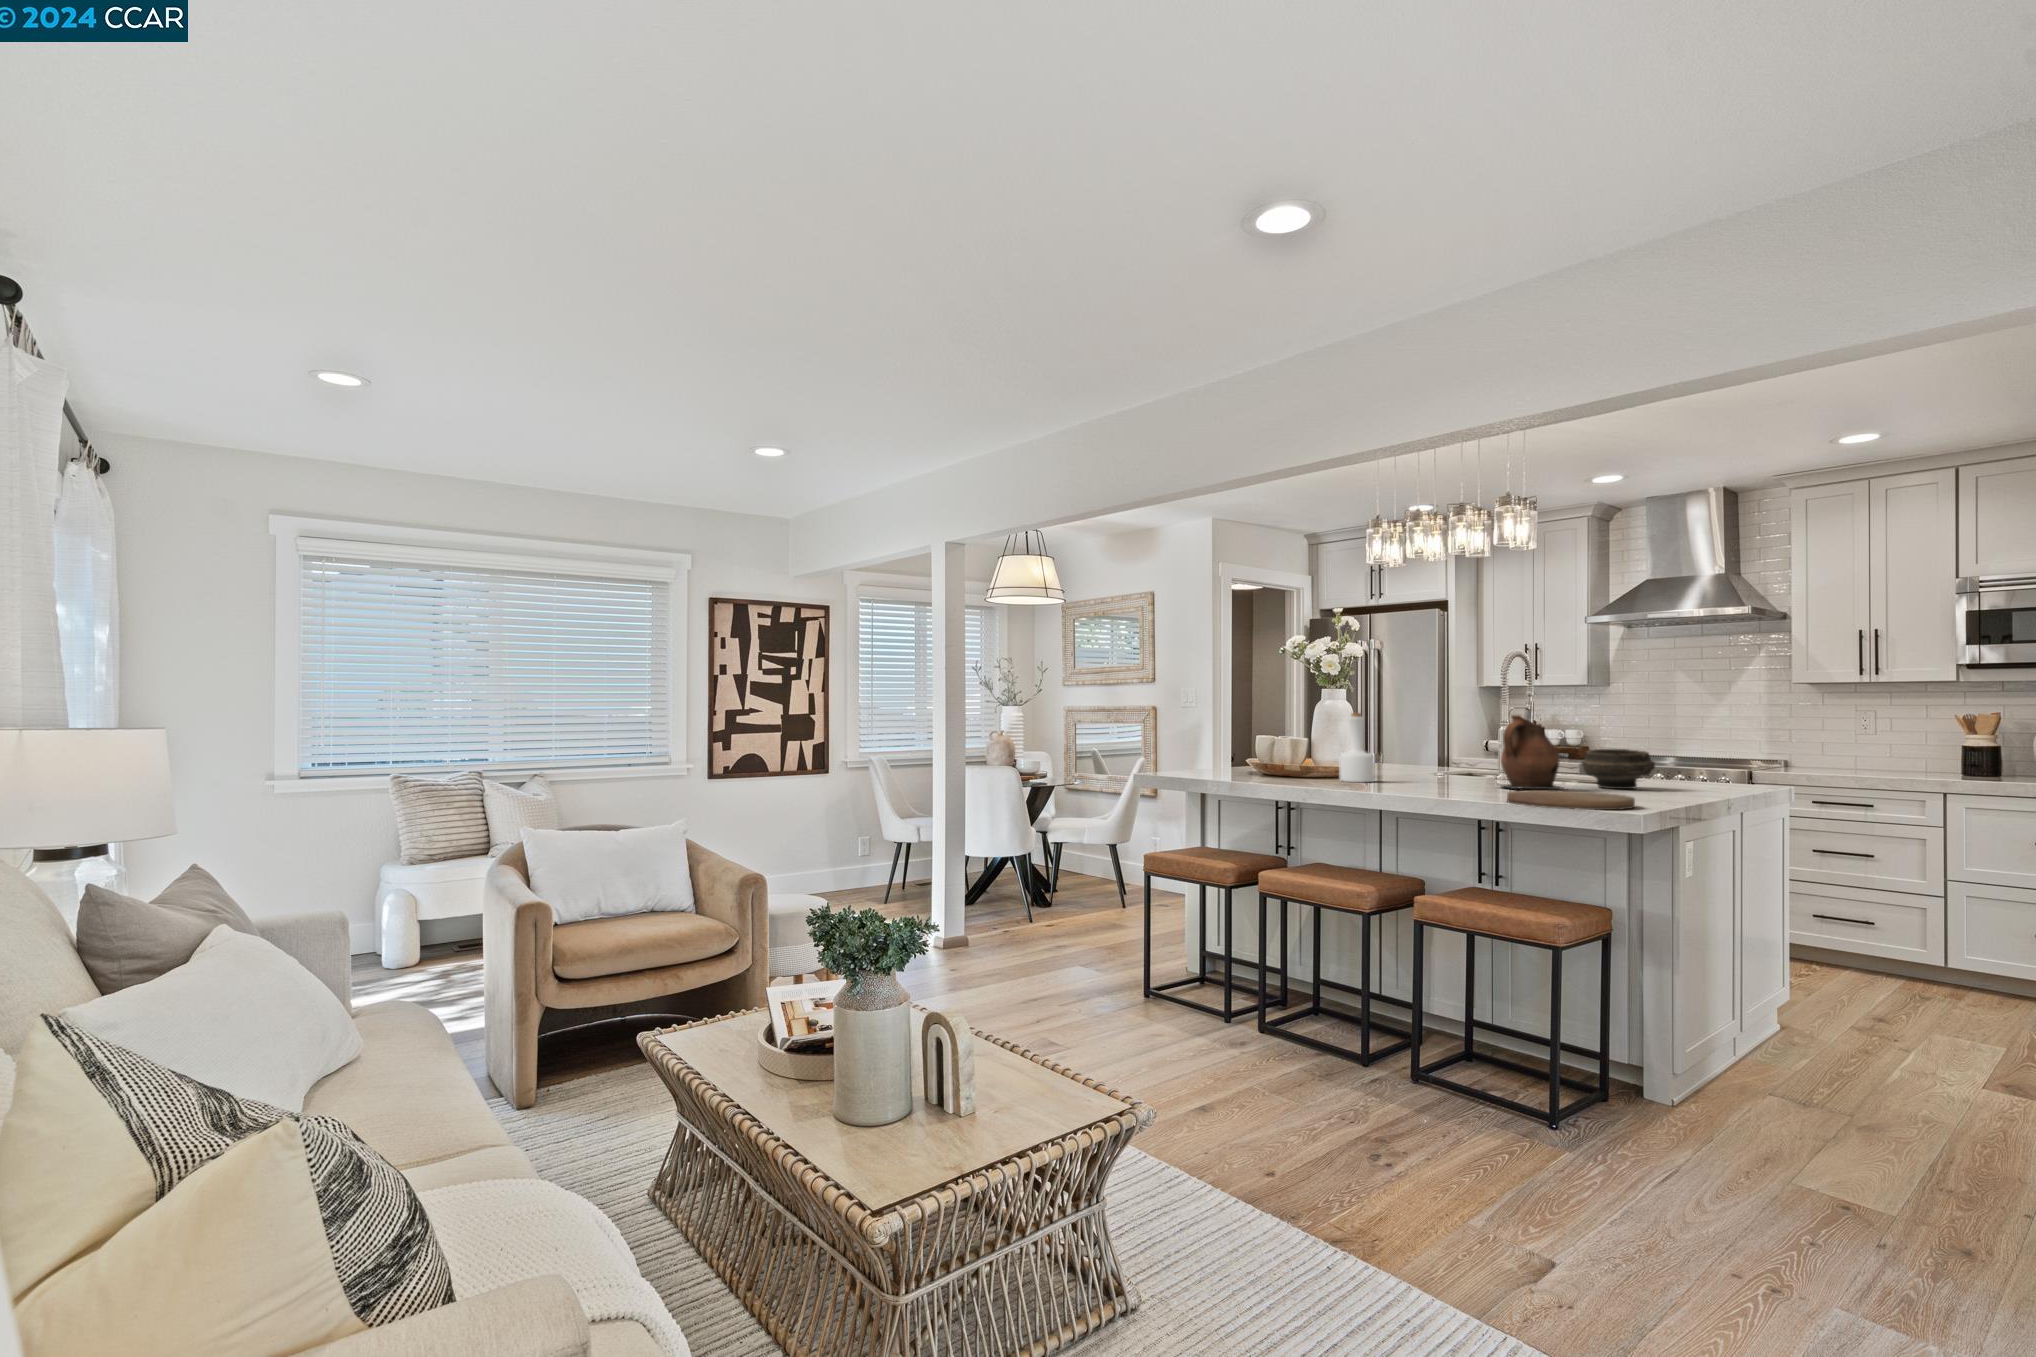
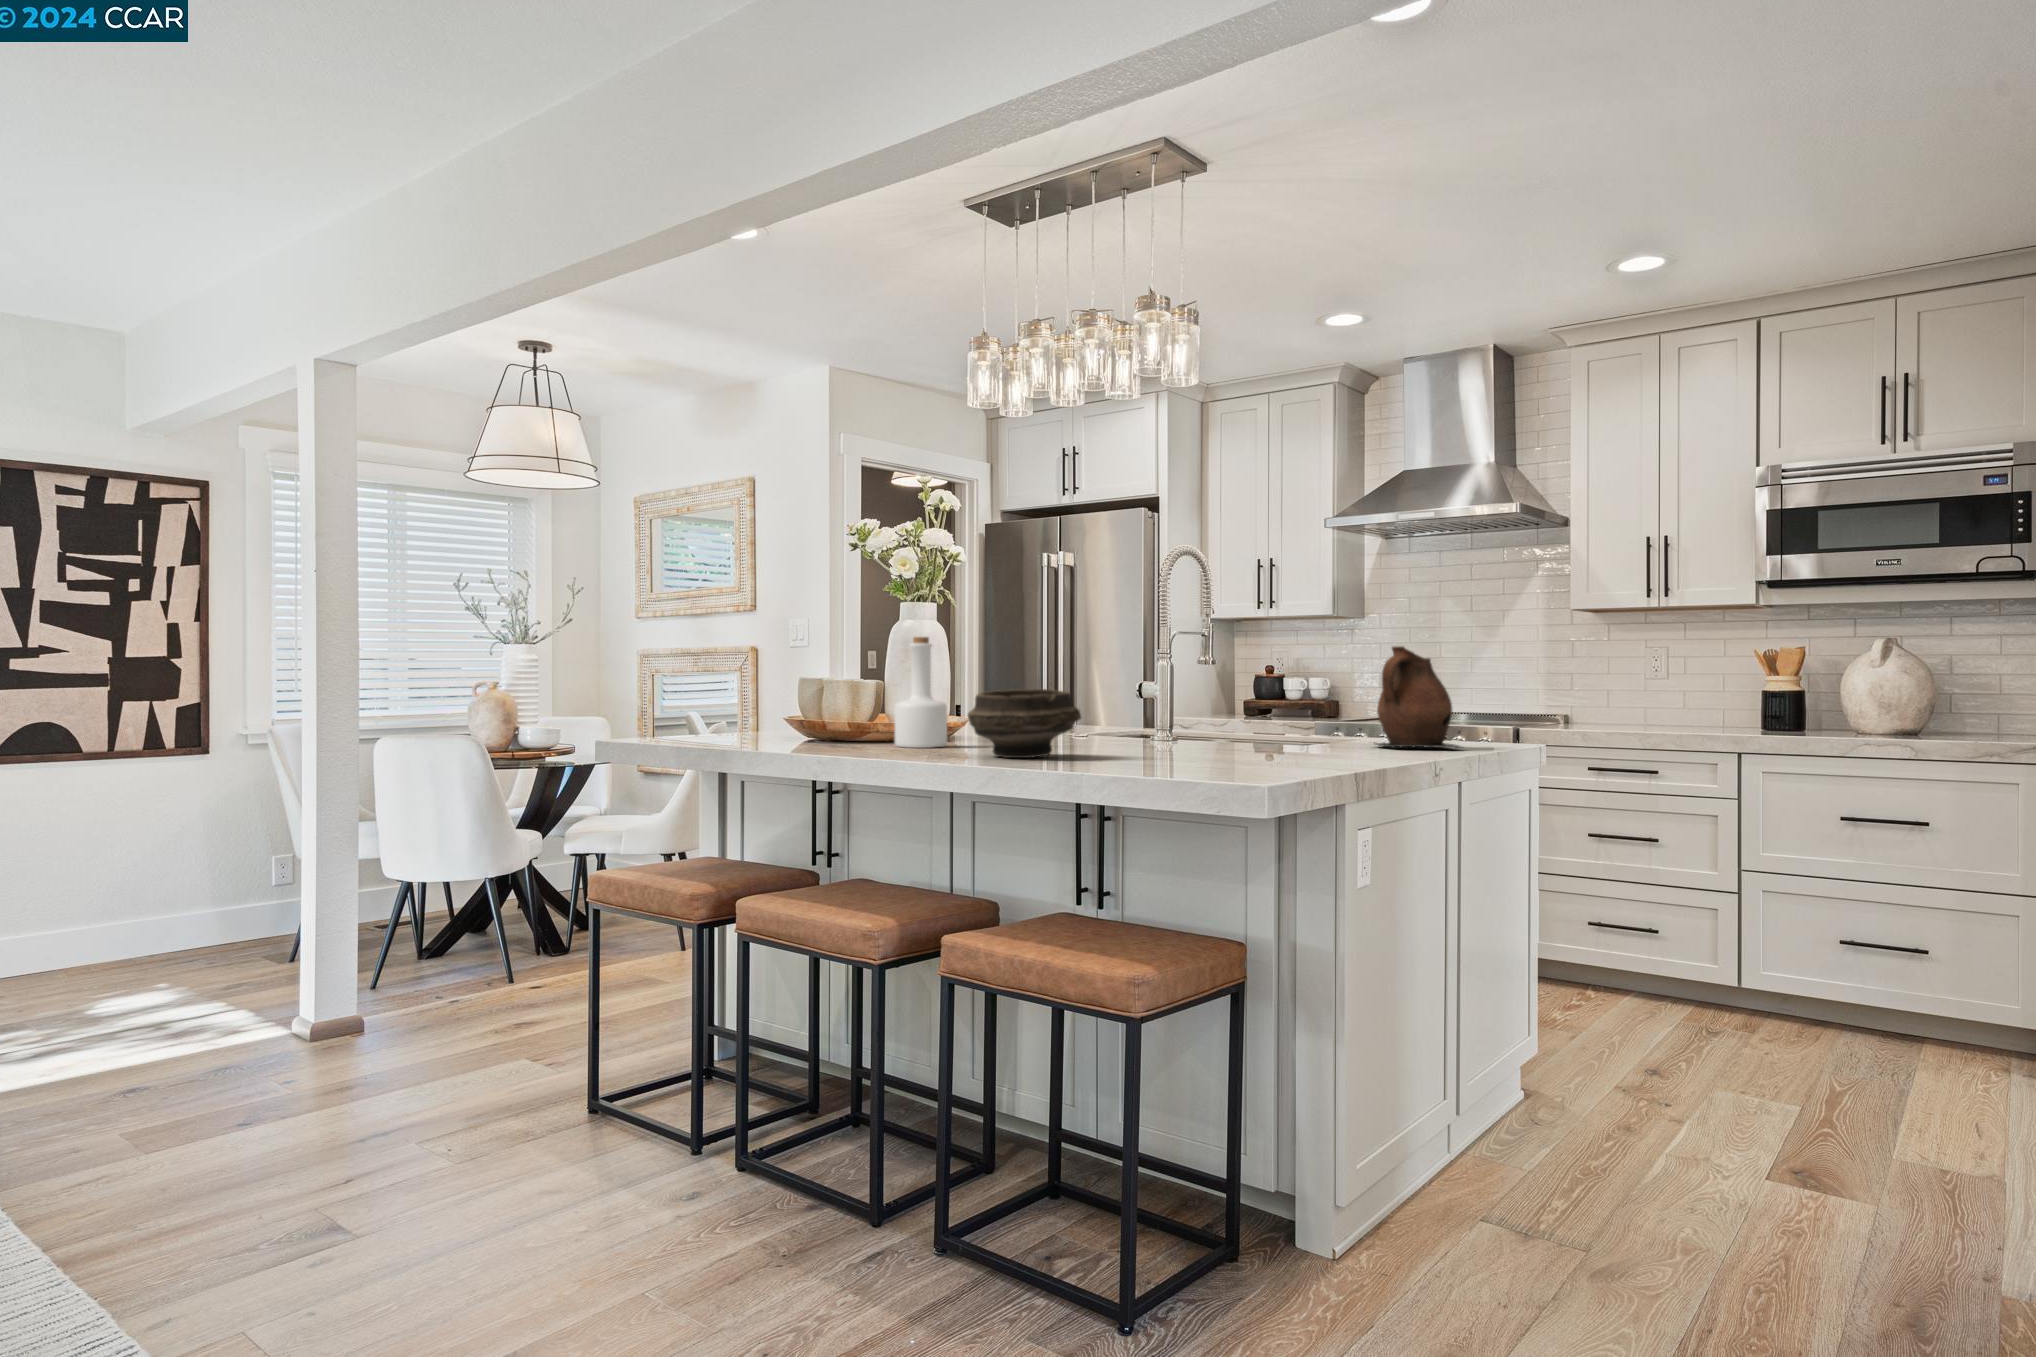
ceramic pitcher: present [1500,715,1567,790] -> present [1374,646,1461,748]
bowl: present [1582,749,1655,789] -> present [968,689,1081,758]
cutting board: present [1507,790,1635,810] -> none [1072,753,1263,782]

